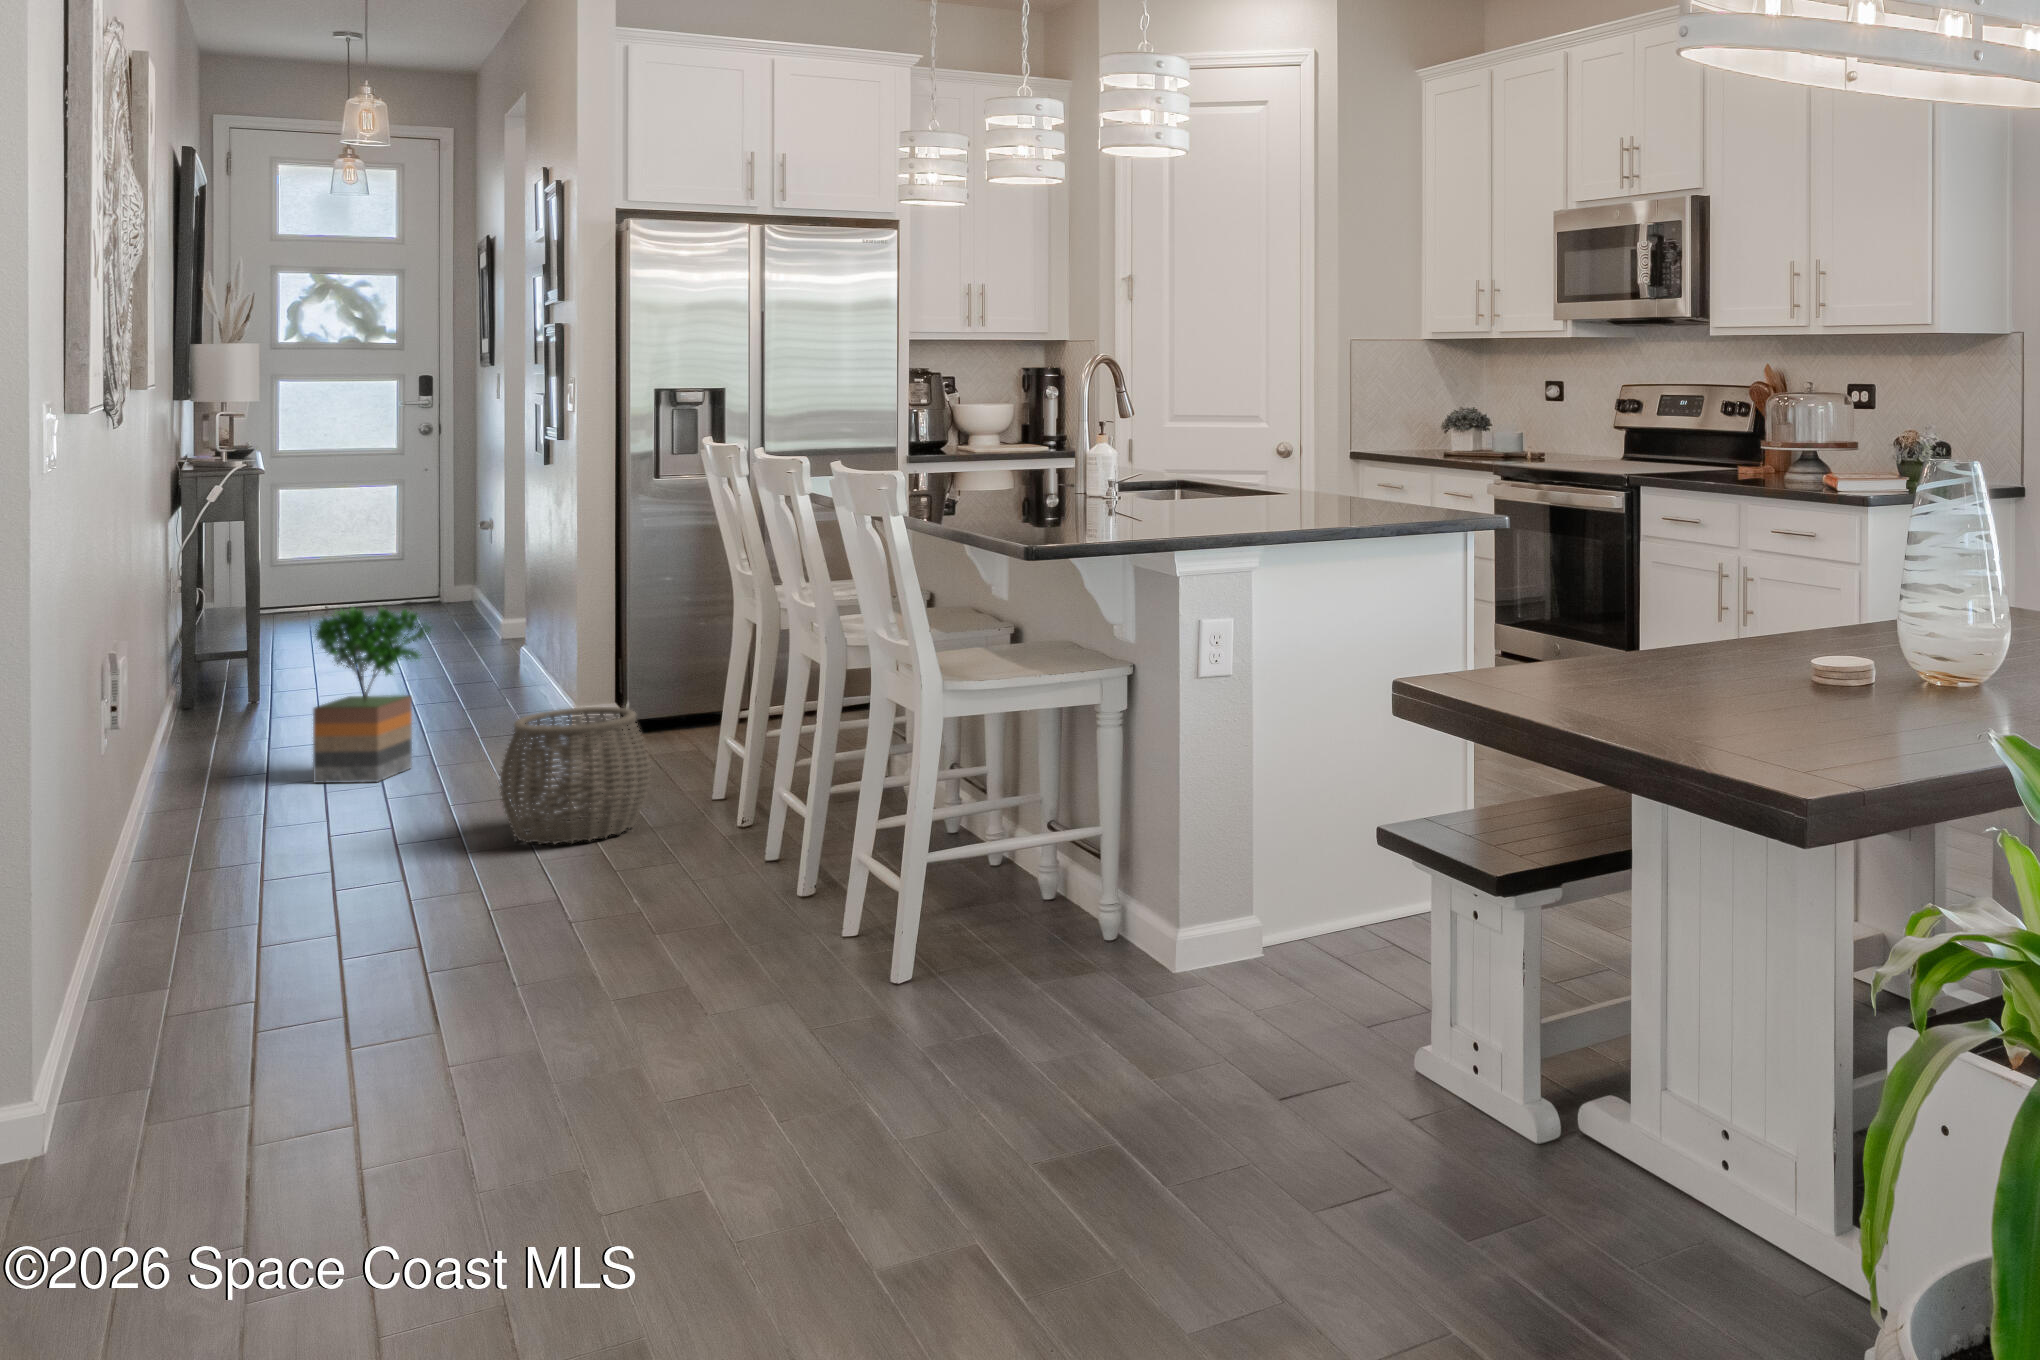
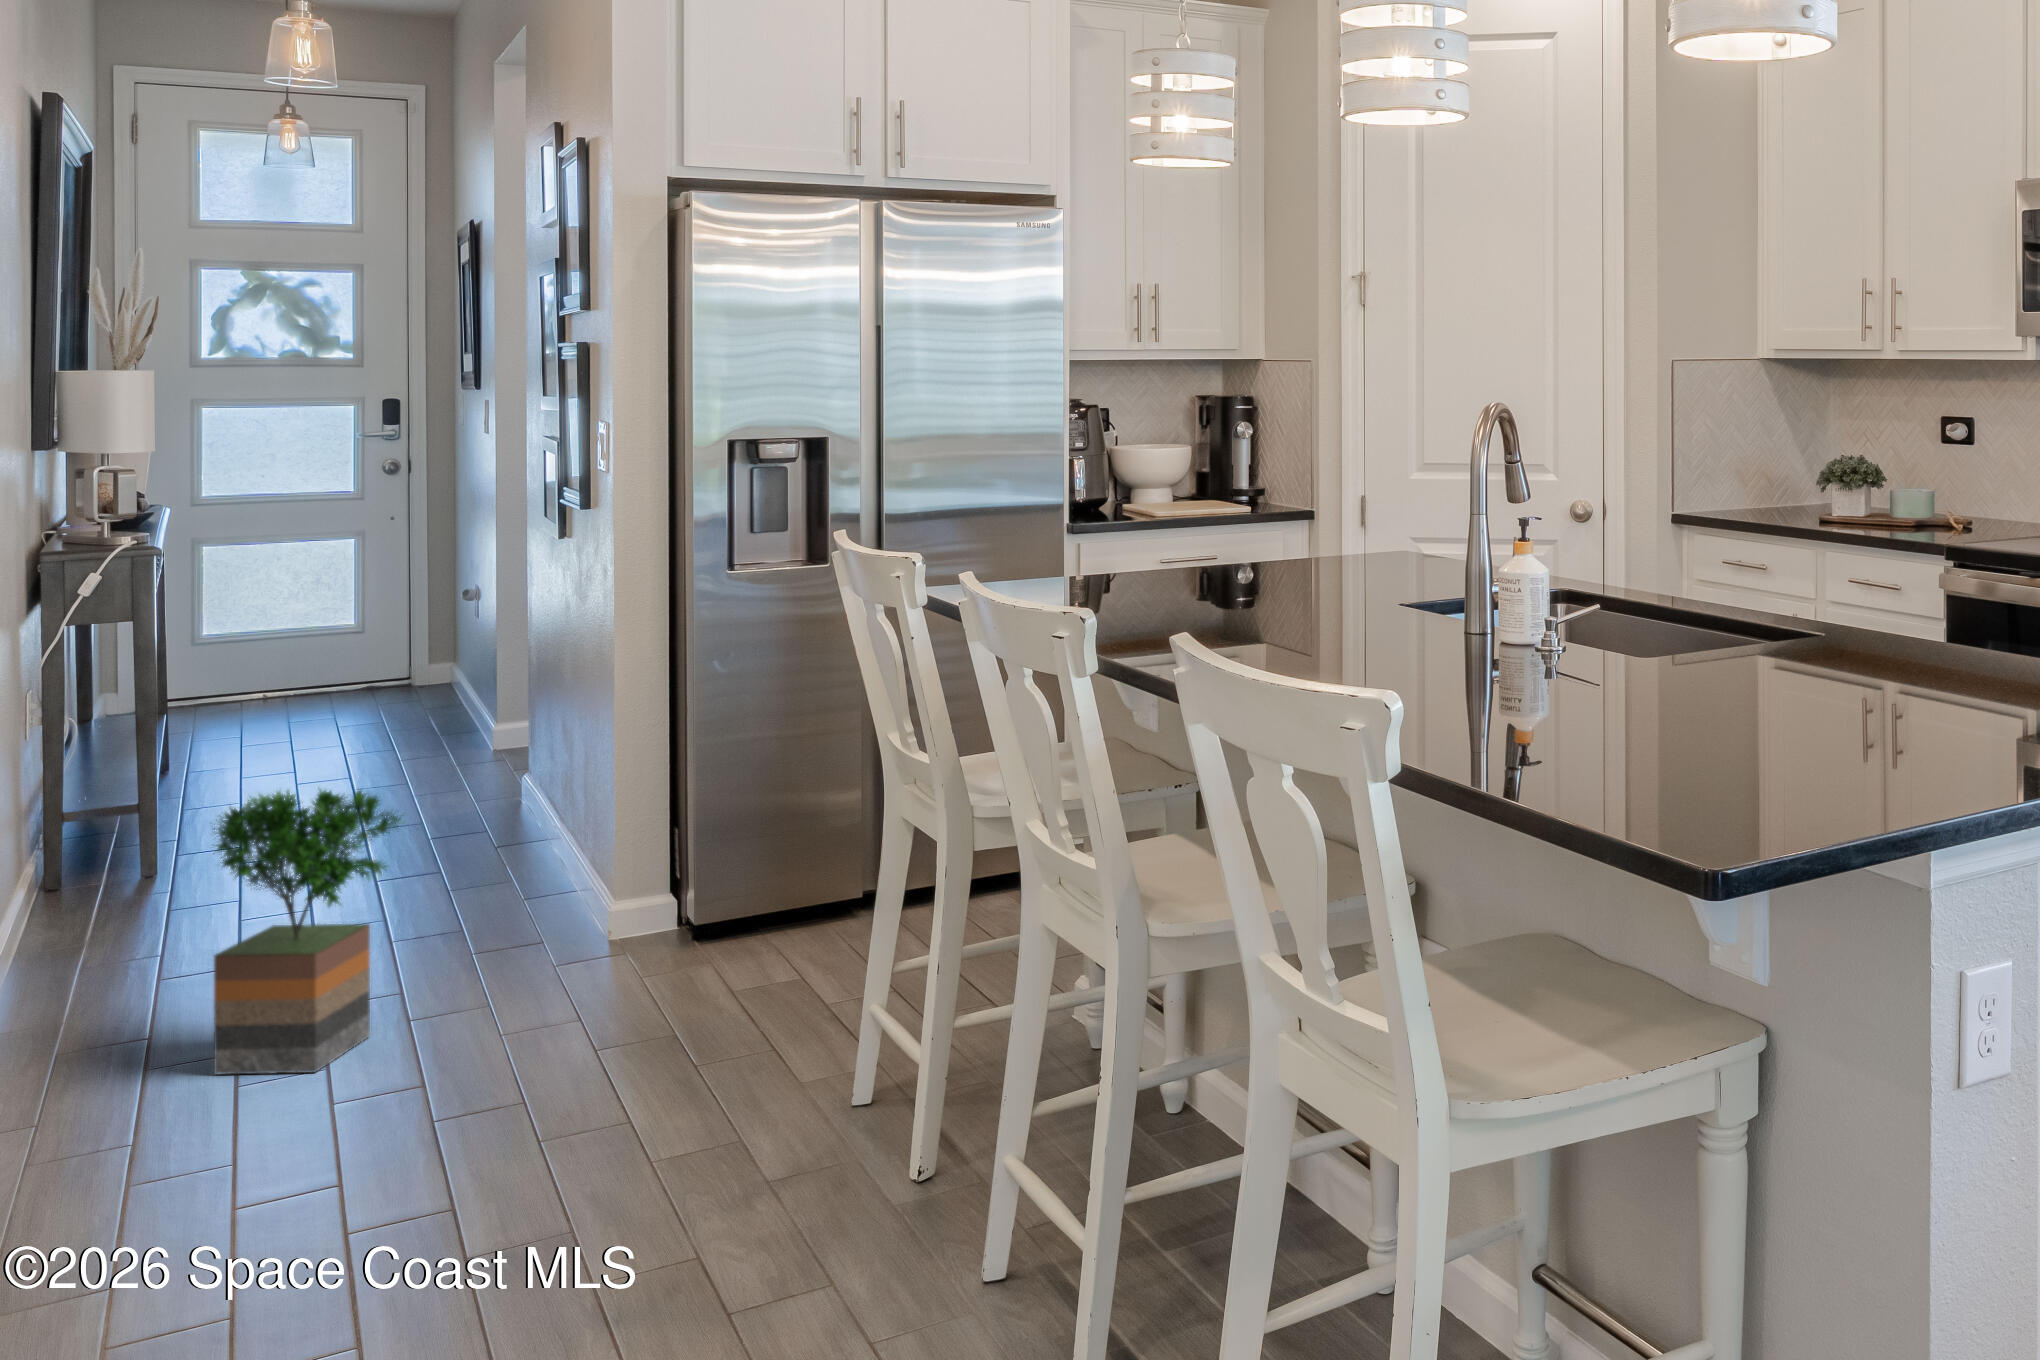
woven basket: present [499,707,650,845] -> none [516,987,769,1251]

